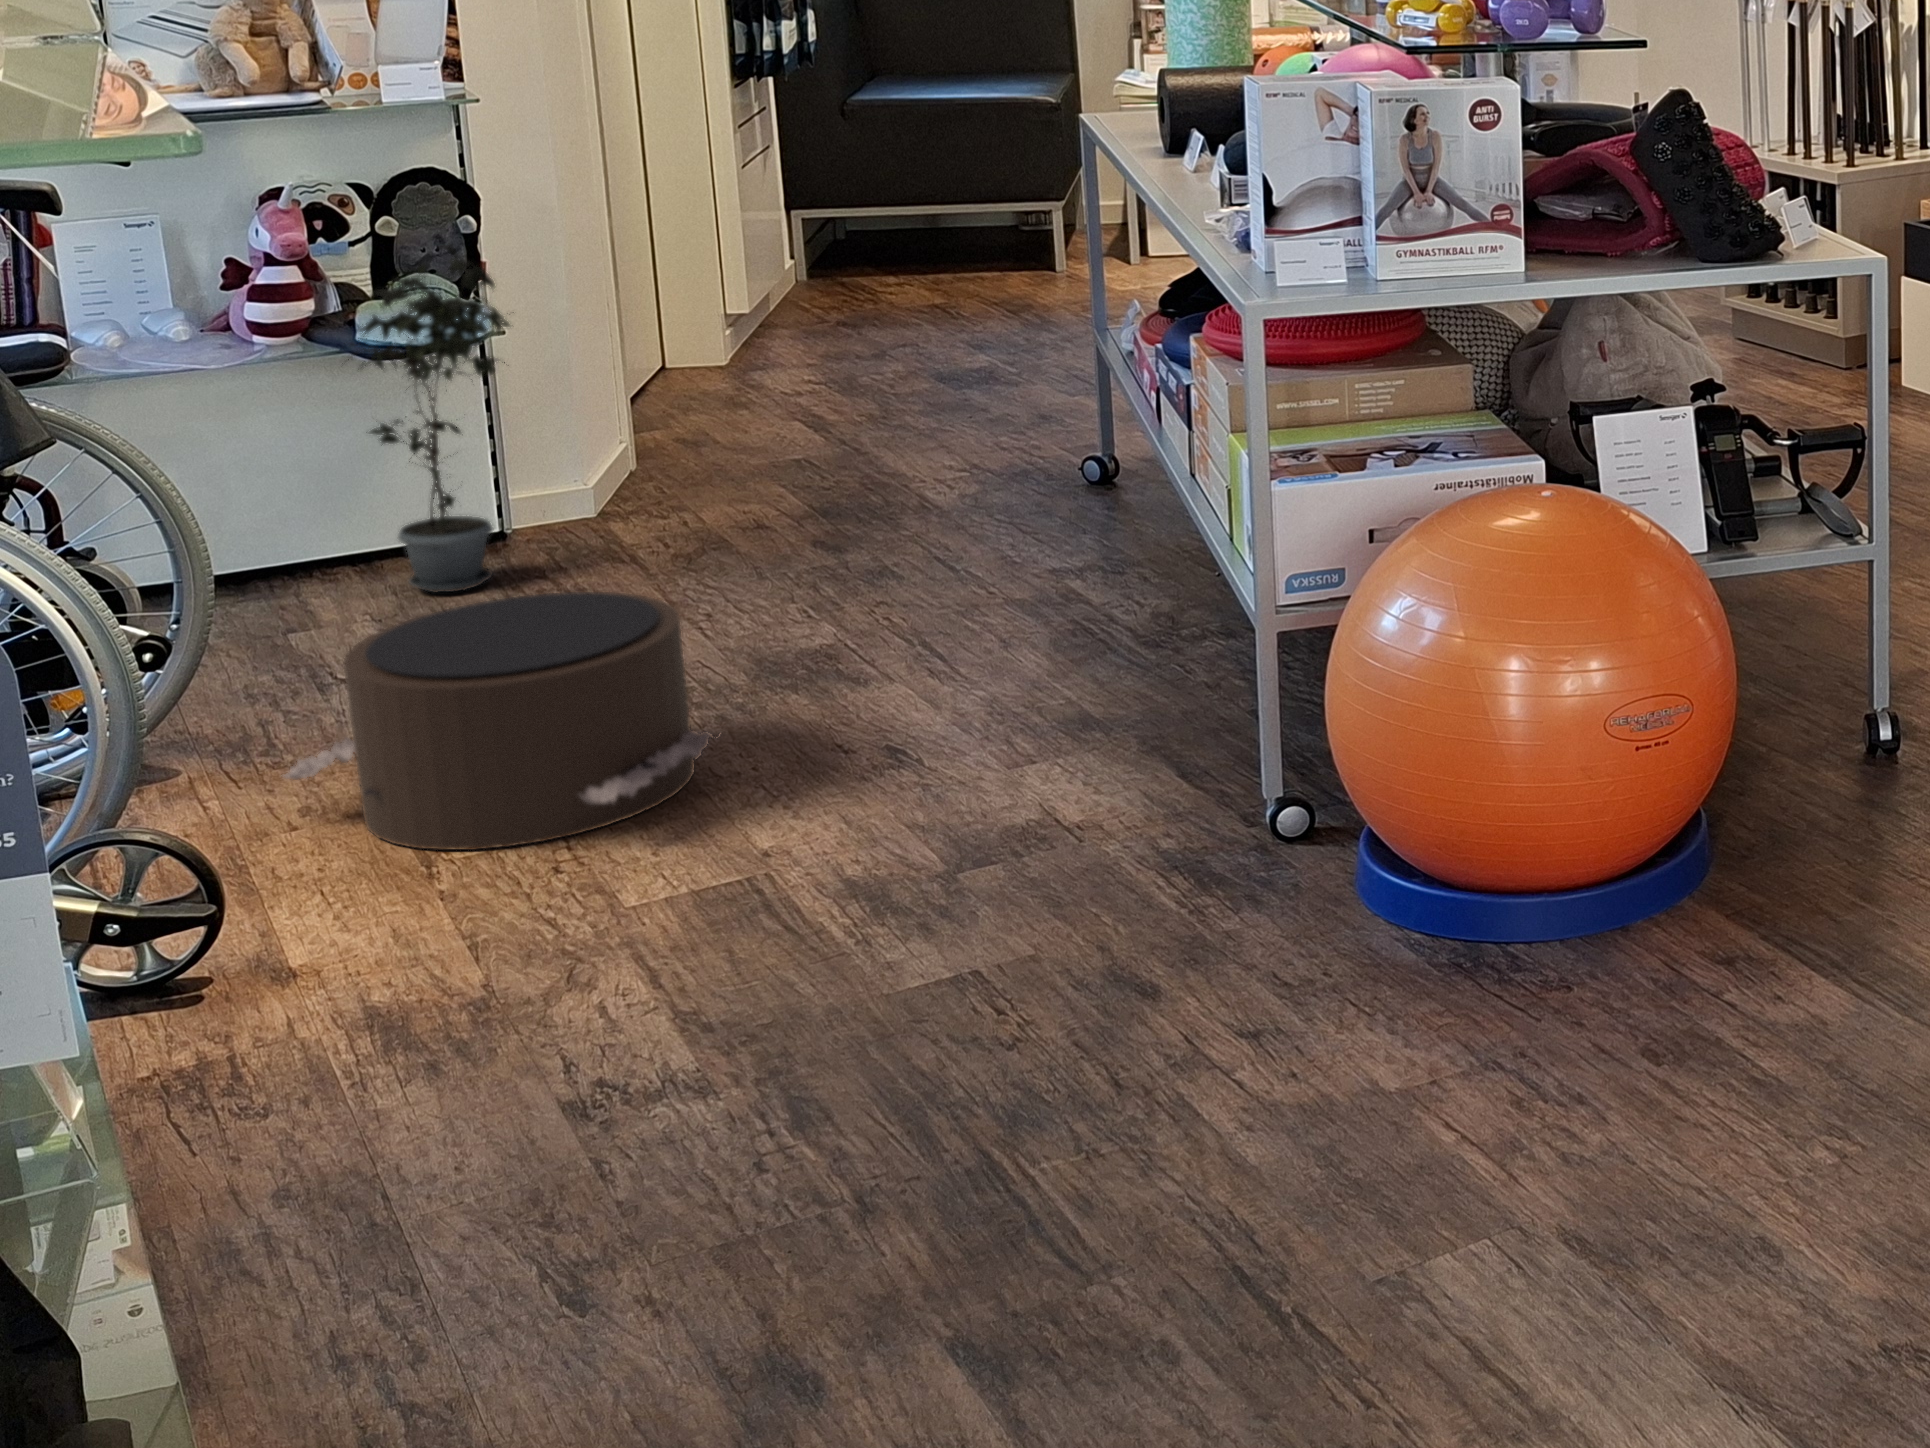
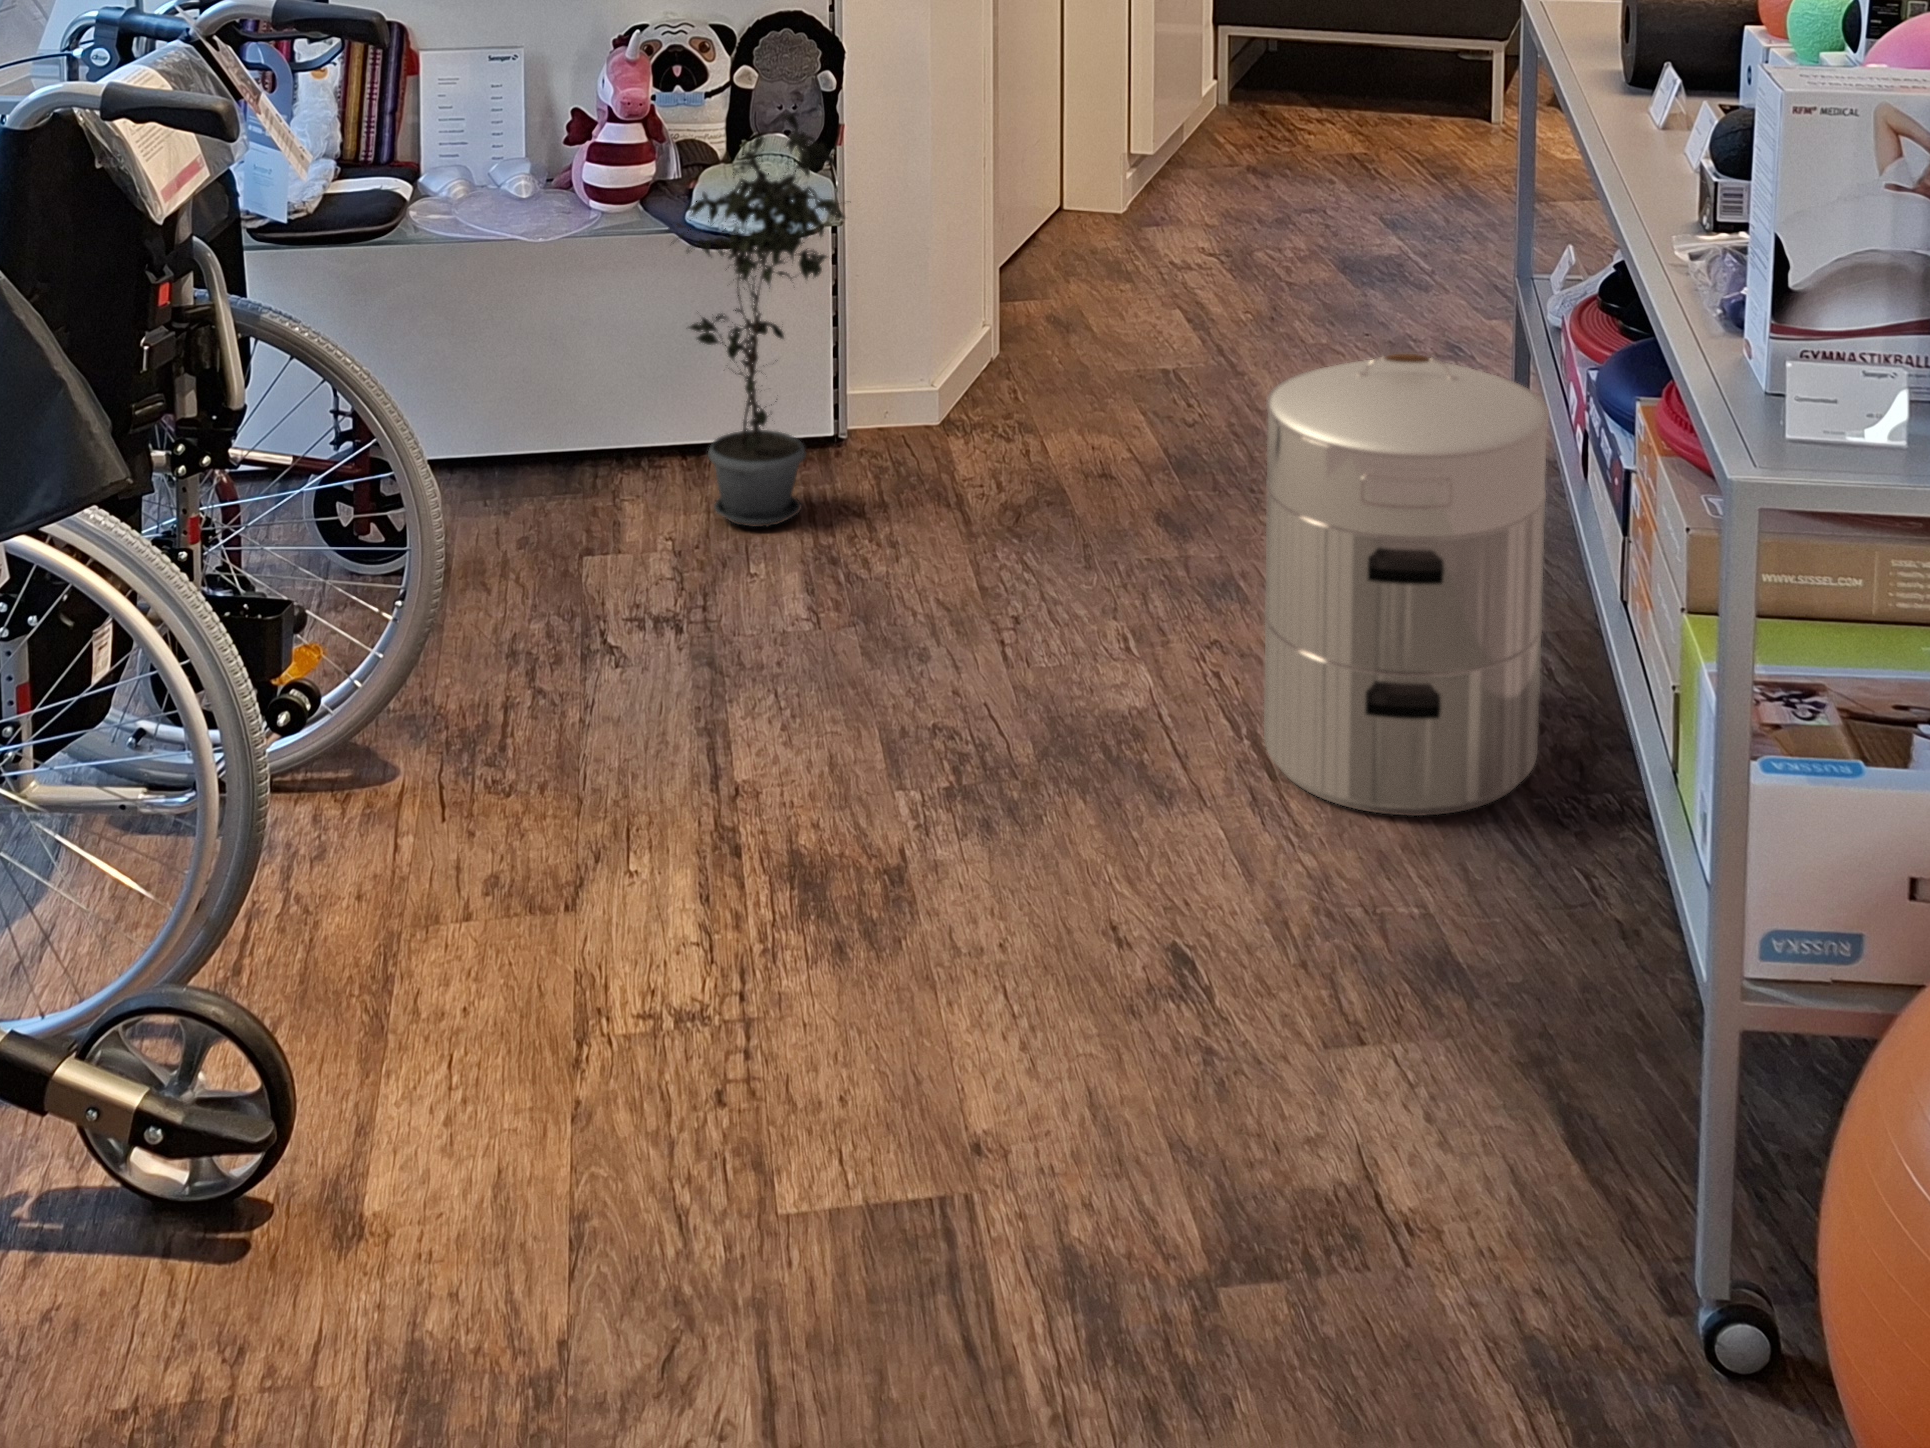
waste bin: none [915,344,1143,665] -> present [1264,354,1549,816]
pouf: present [284,592,714,850] -> none [461,626,957,1016]

